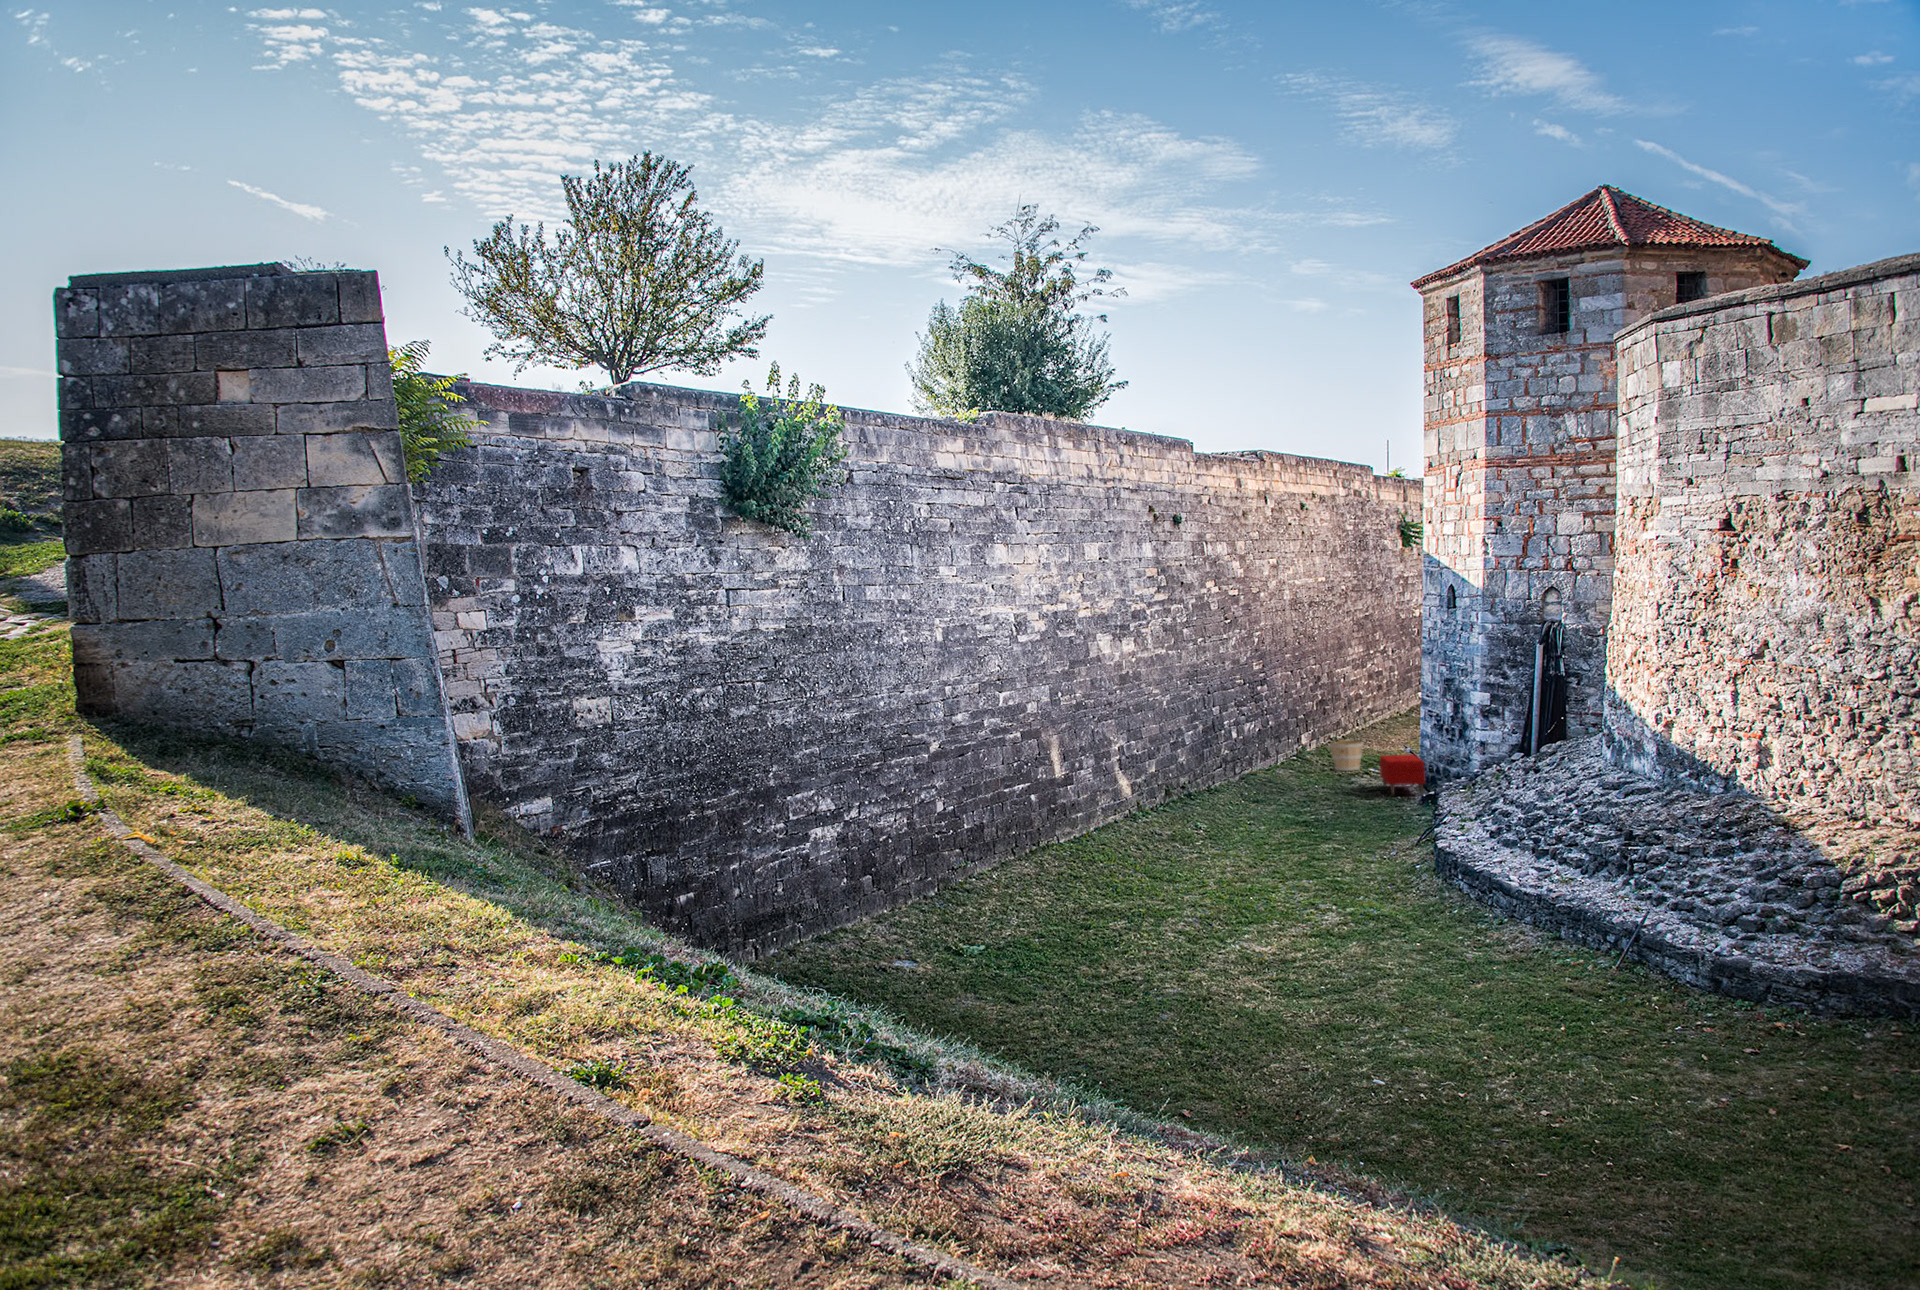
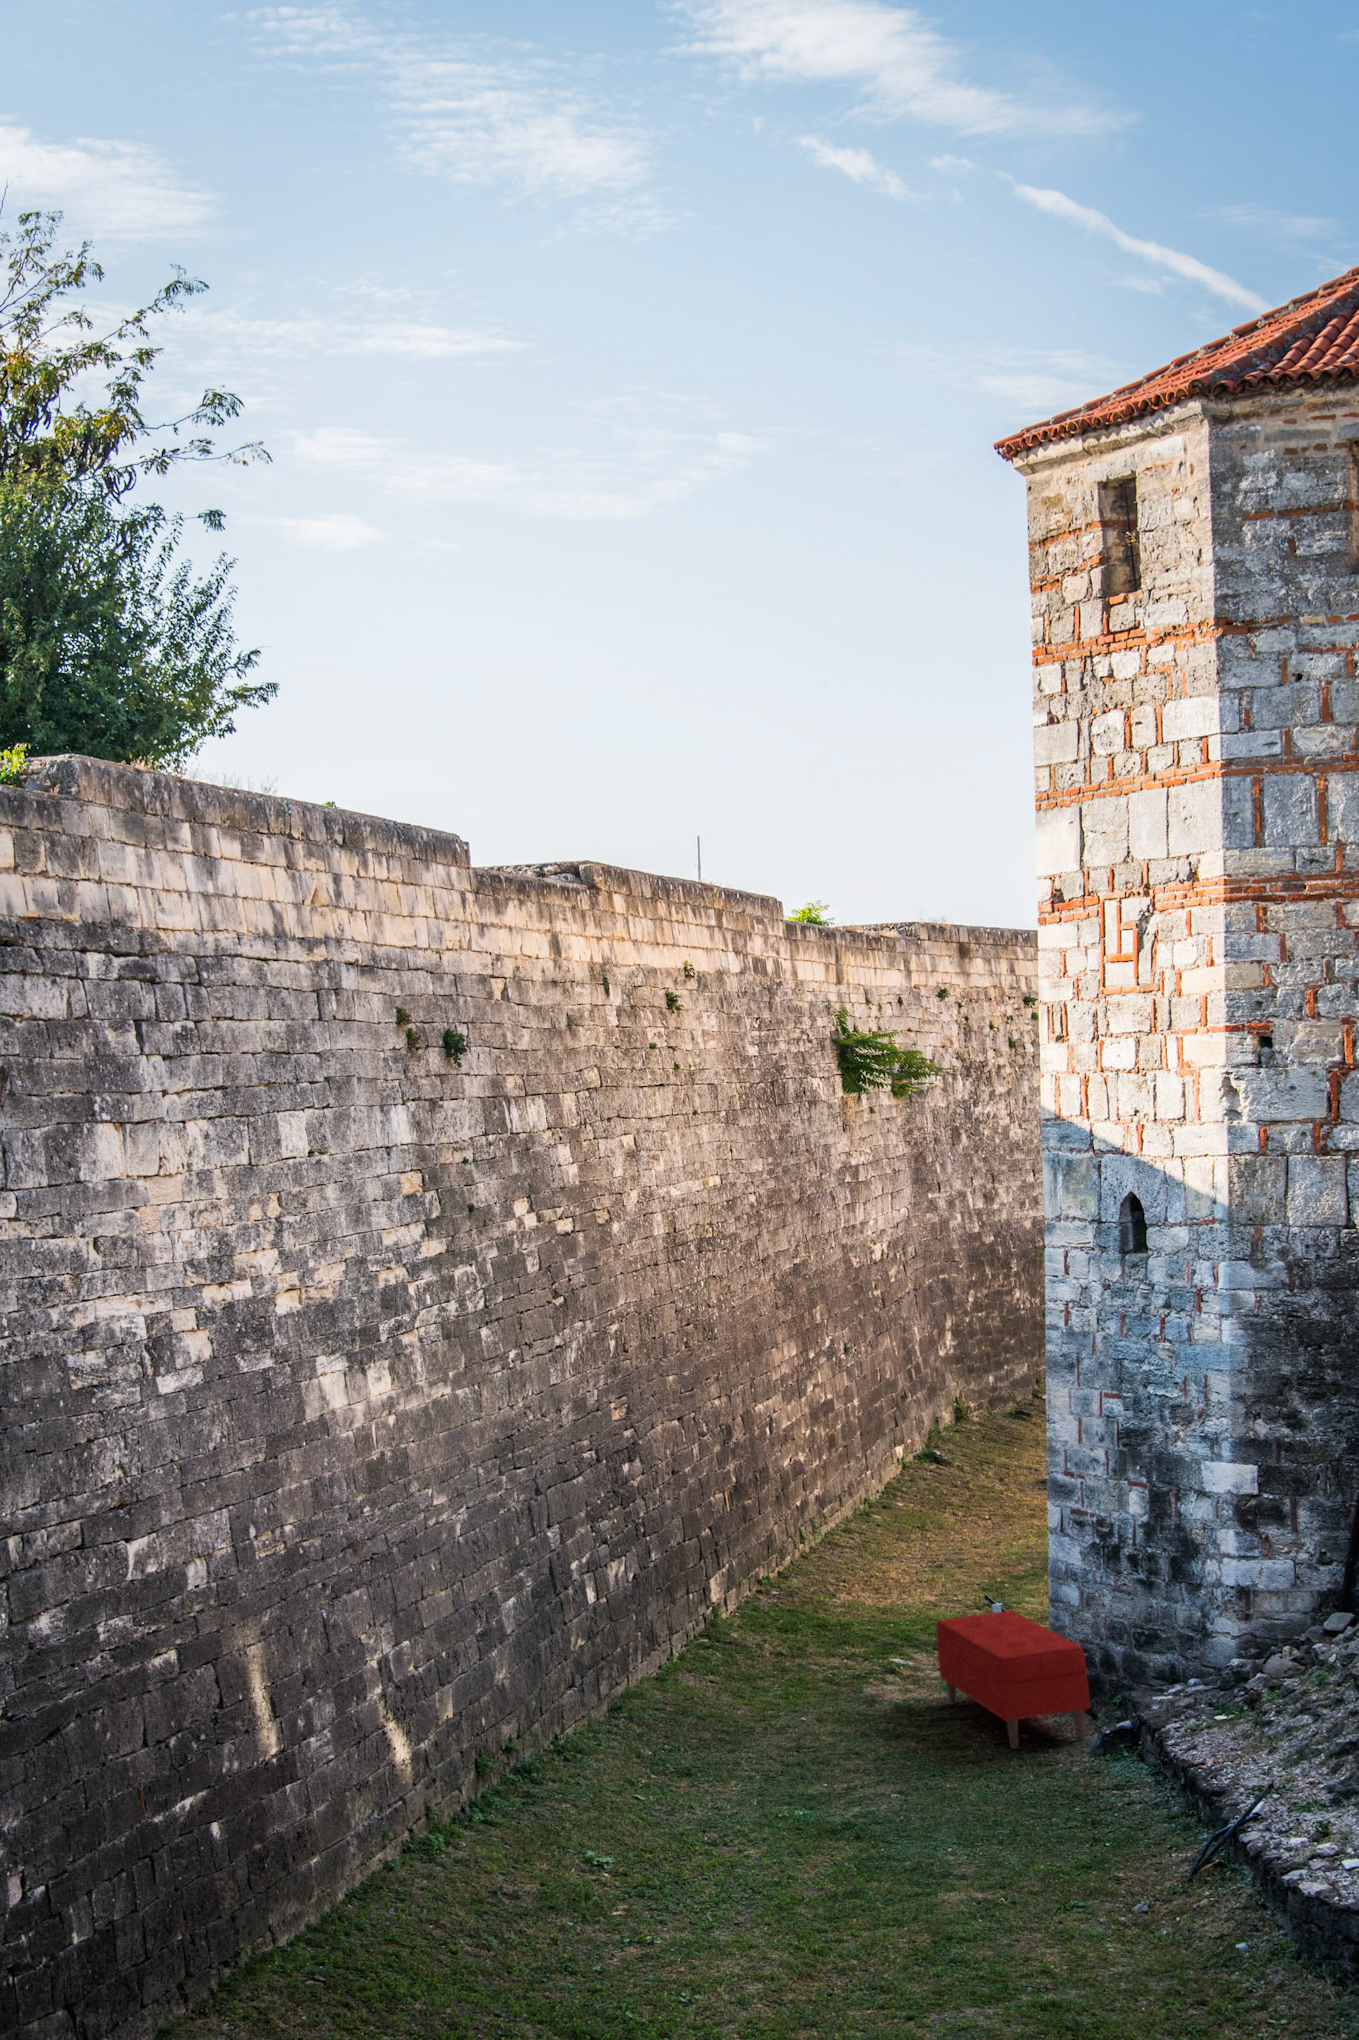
wooden bucket: present [1329,741,1363,771] -> none [746,1548,824,1630]

